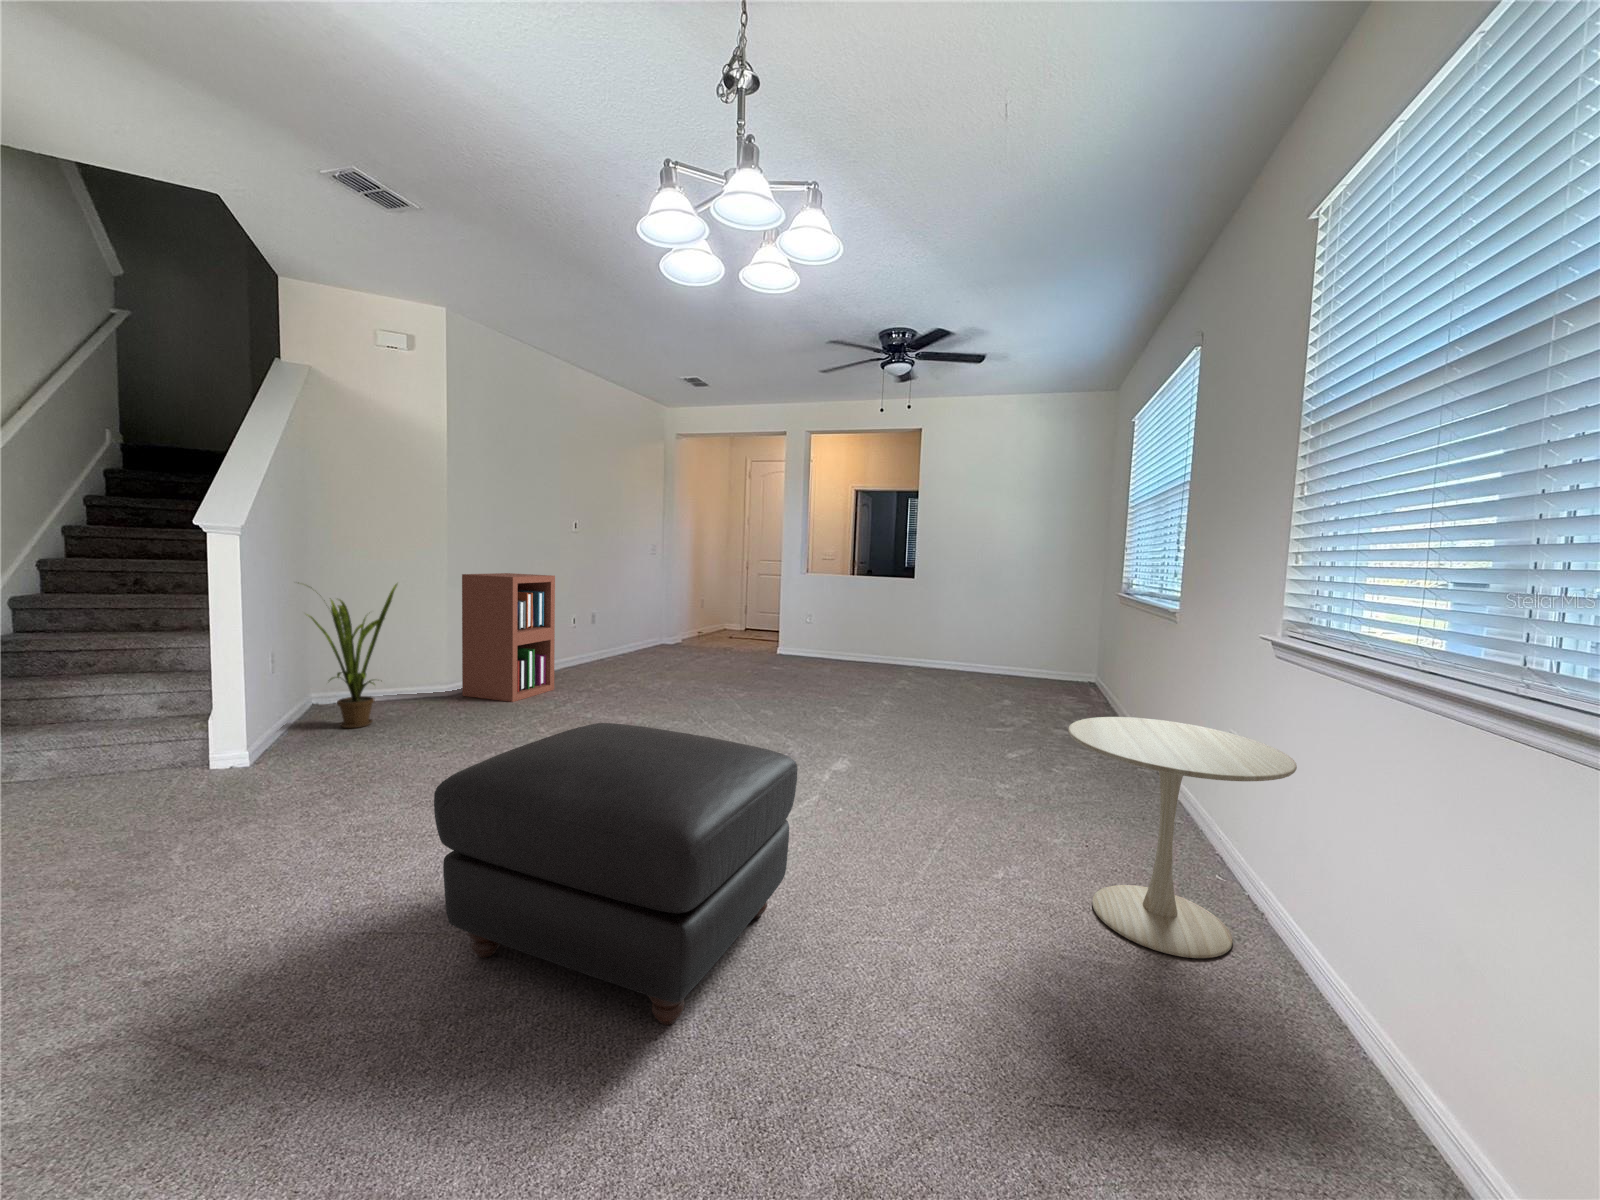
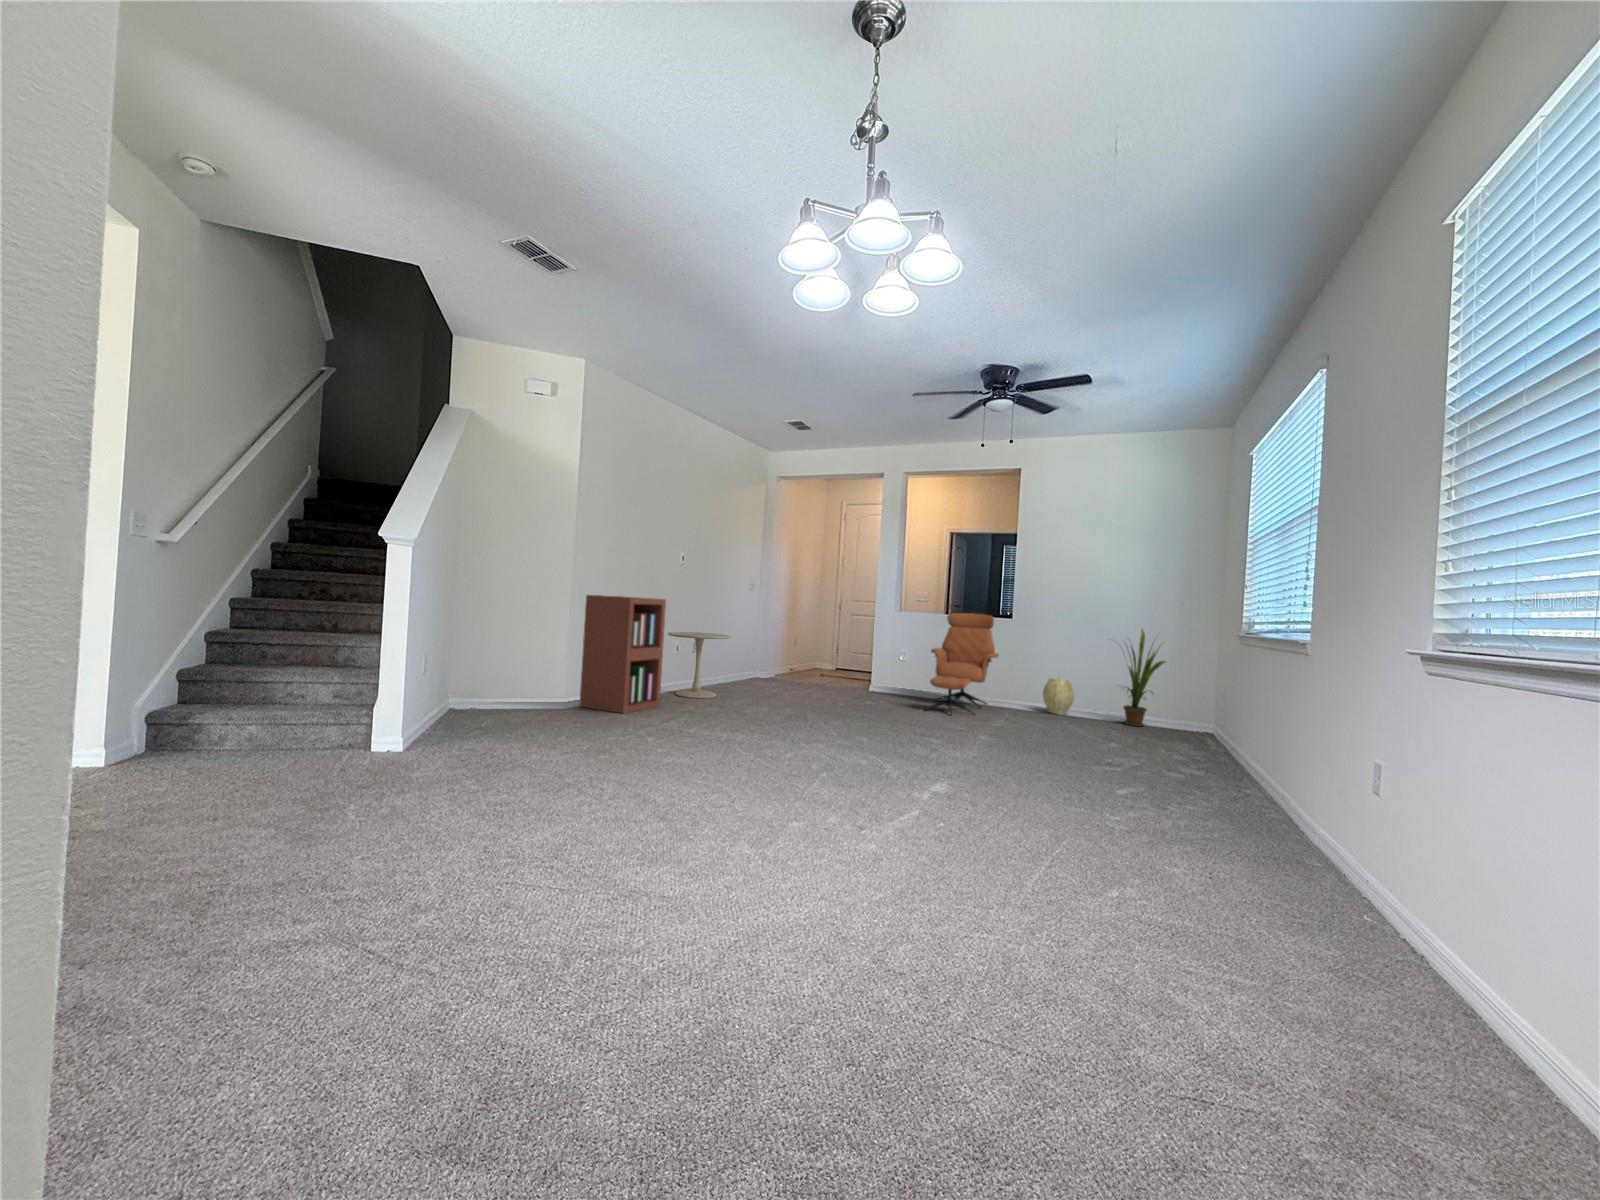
armchair: none [832,576,905,682] -> present [927,613,999,715]
house plant: present [307,584,397,728] -> present [1118,629,1166,727]
woven basket: none [947,638,976,674] -> present [1043,677,1074,715]
side table: present [1068,717,1297,958] -> present [668,632,731,698]
ottoman: present [434,723,797,1025] -> none [579,709,905,982]

